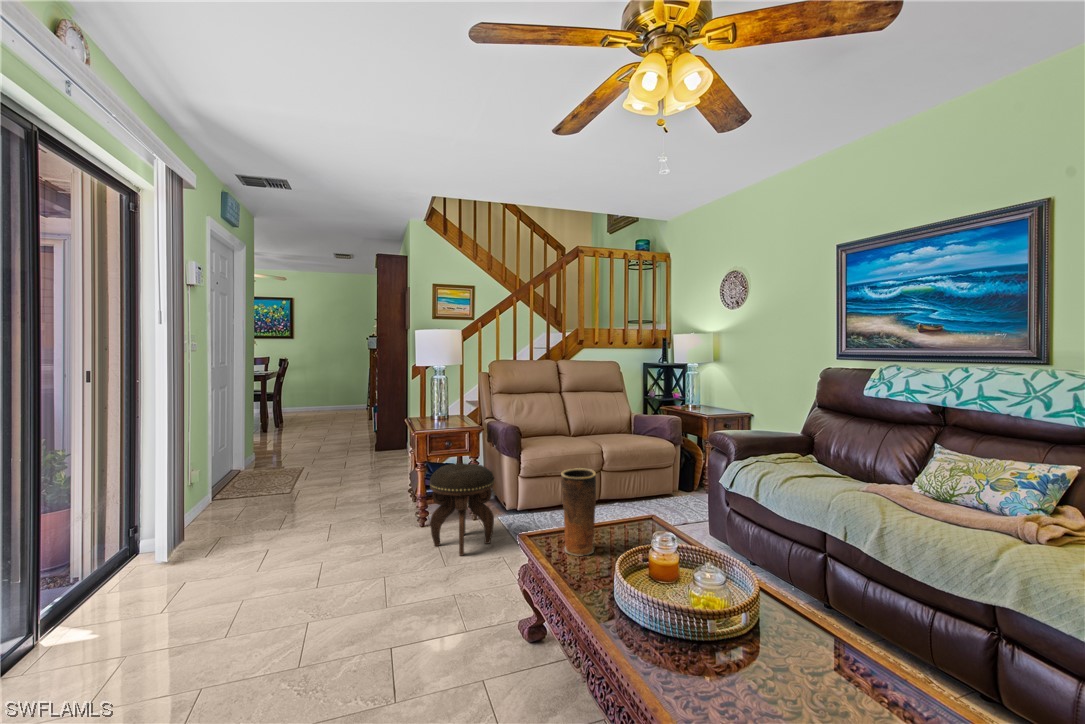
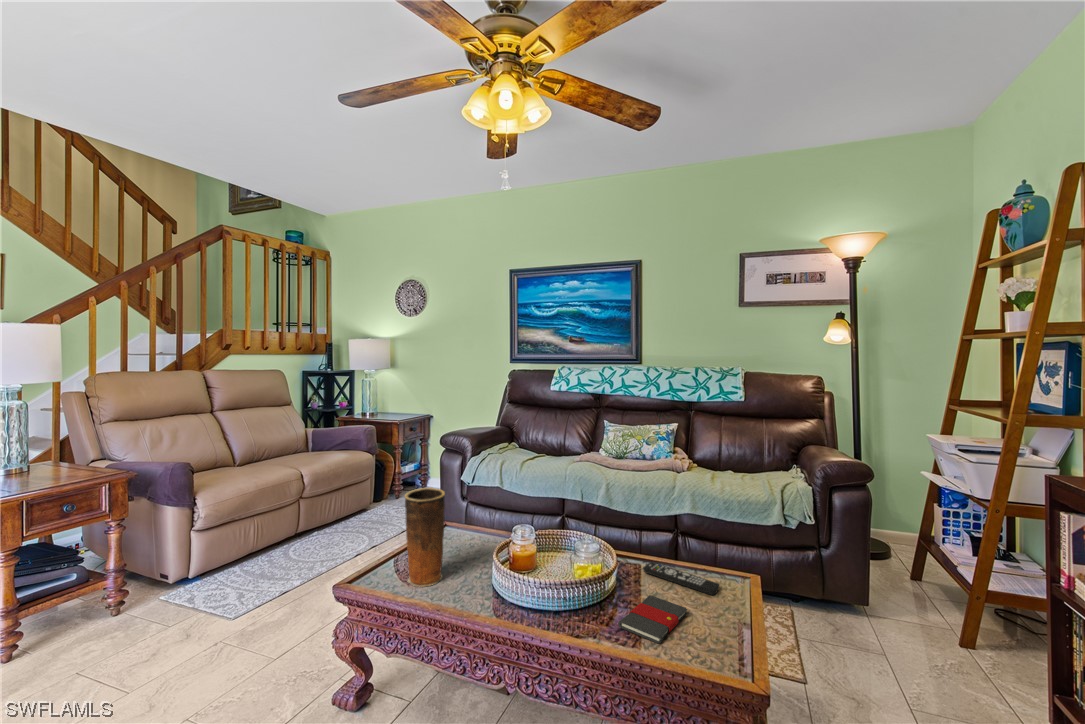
footstool: present [430,463,494,556] -> none [75,526,202,678]
remote control: none [784,624,868,698] -> present [643,562,719,595]
book: none [669,650,768,693] -> present [618,595,687,643]

